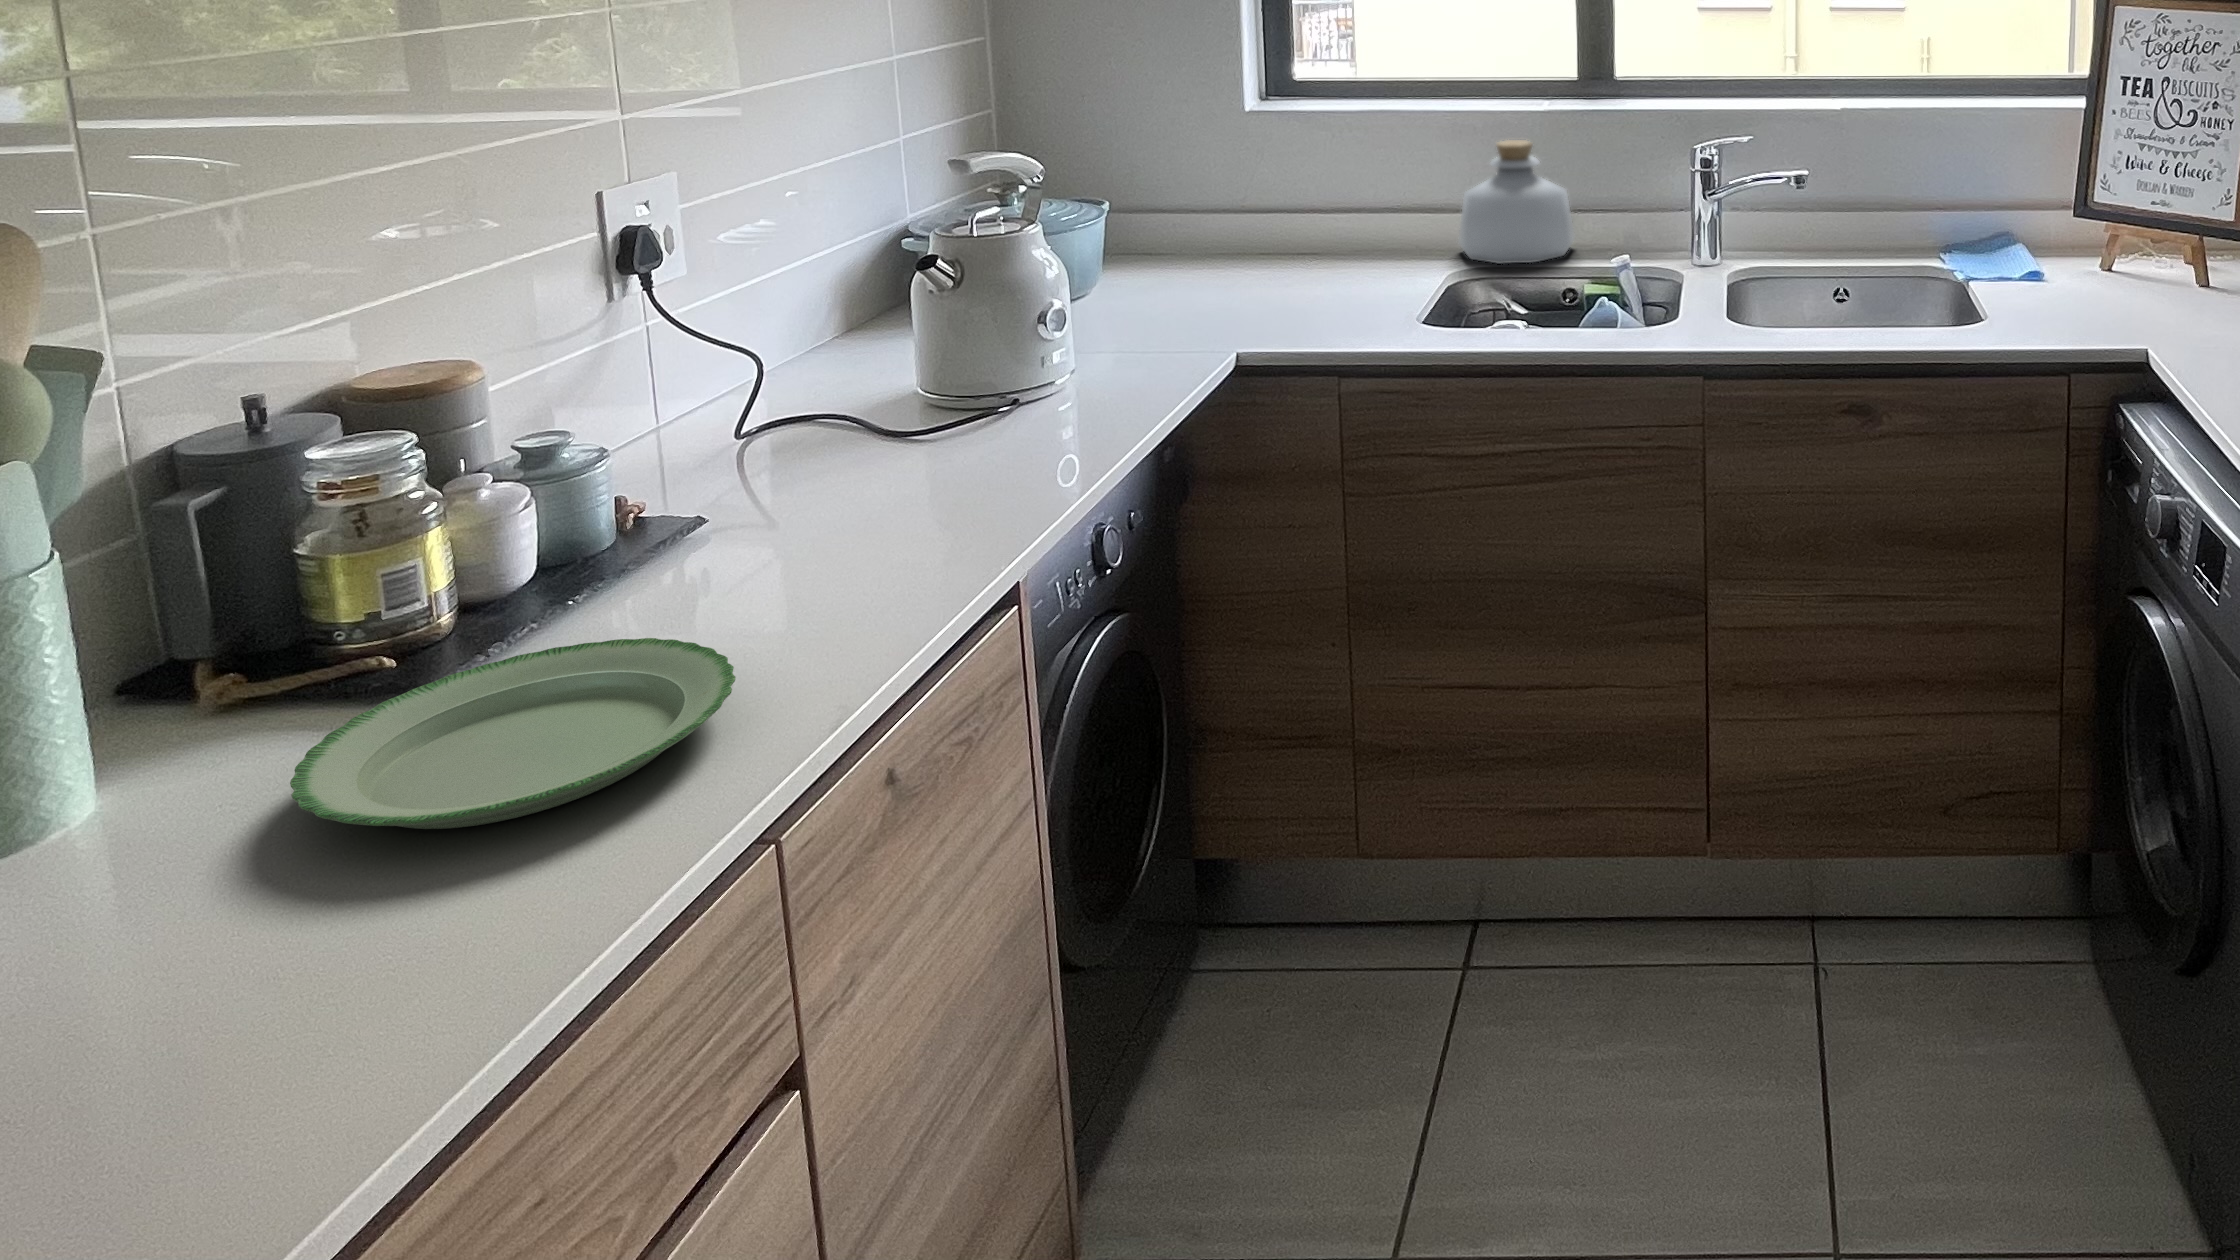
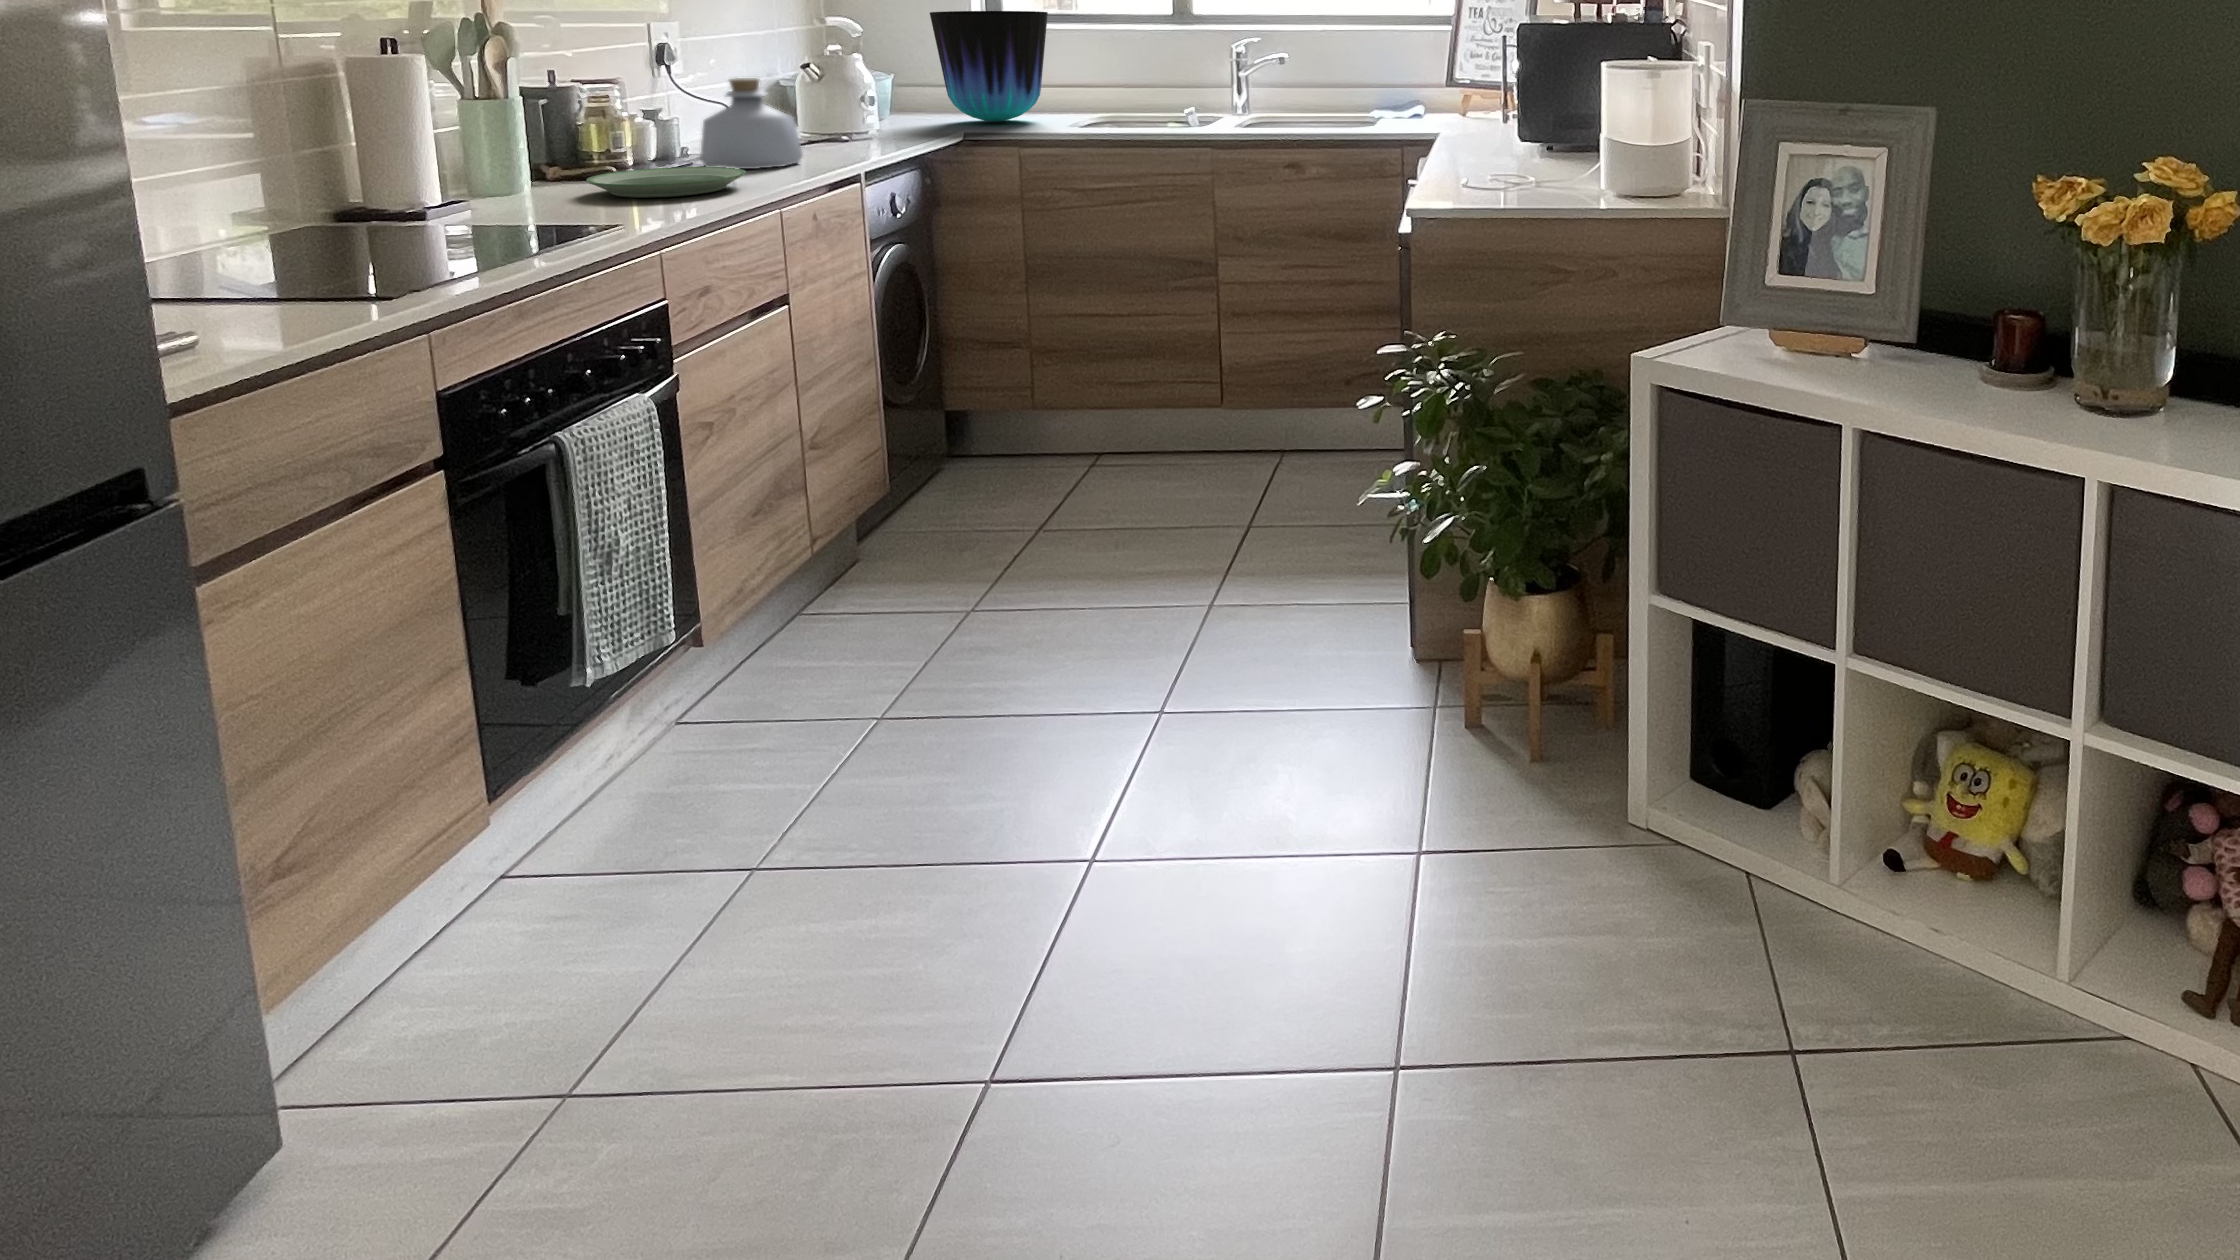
vase: none [1175,95,1385,305] -> present [930,11,1048,122]
bottle: present [1459,140,1575,264] -> present [700,78,803,169]

